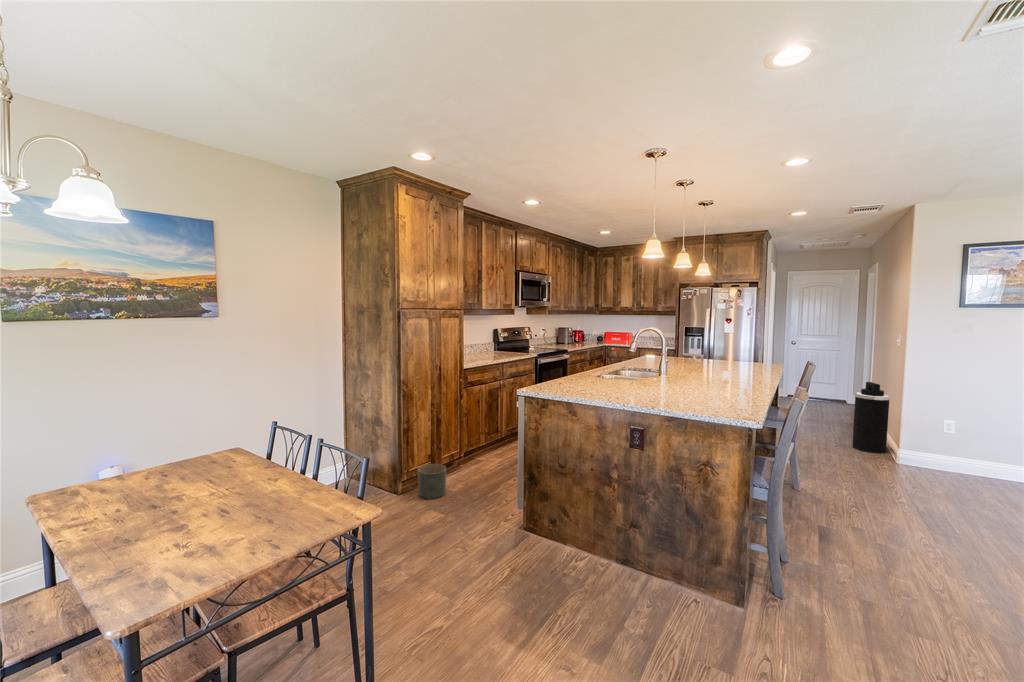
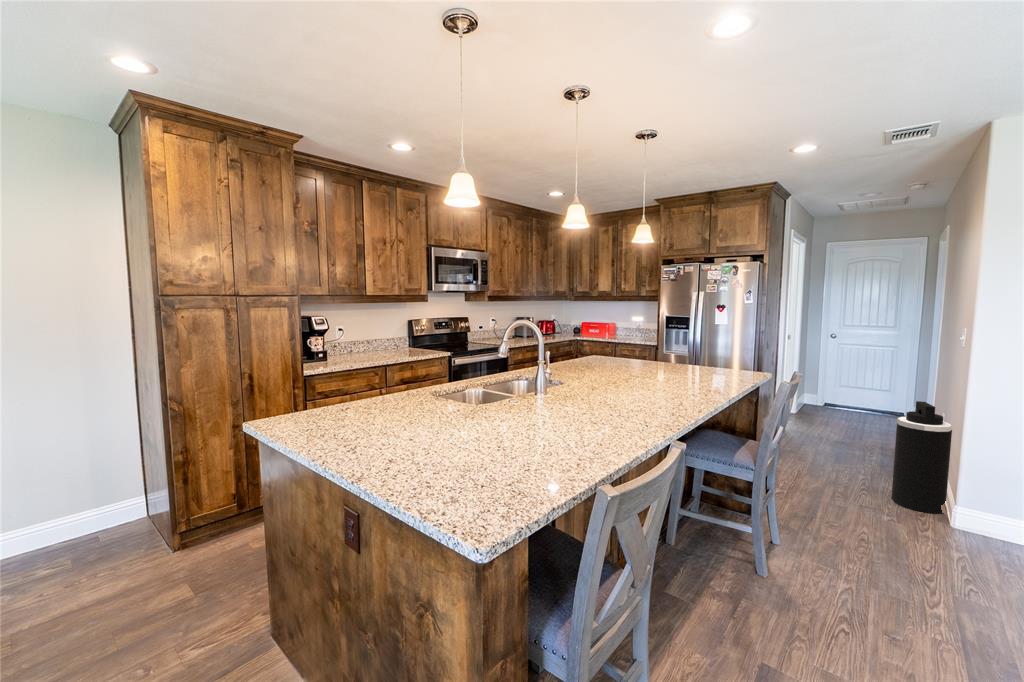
planter: present [418,464,446,499] -> none [194,502,240,552]

